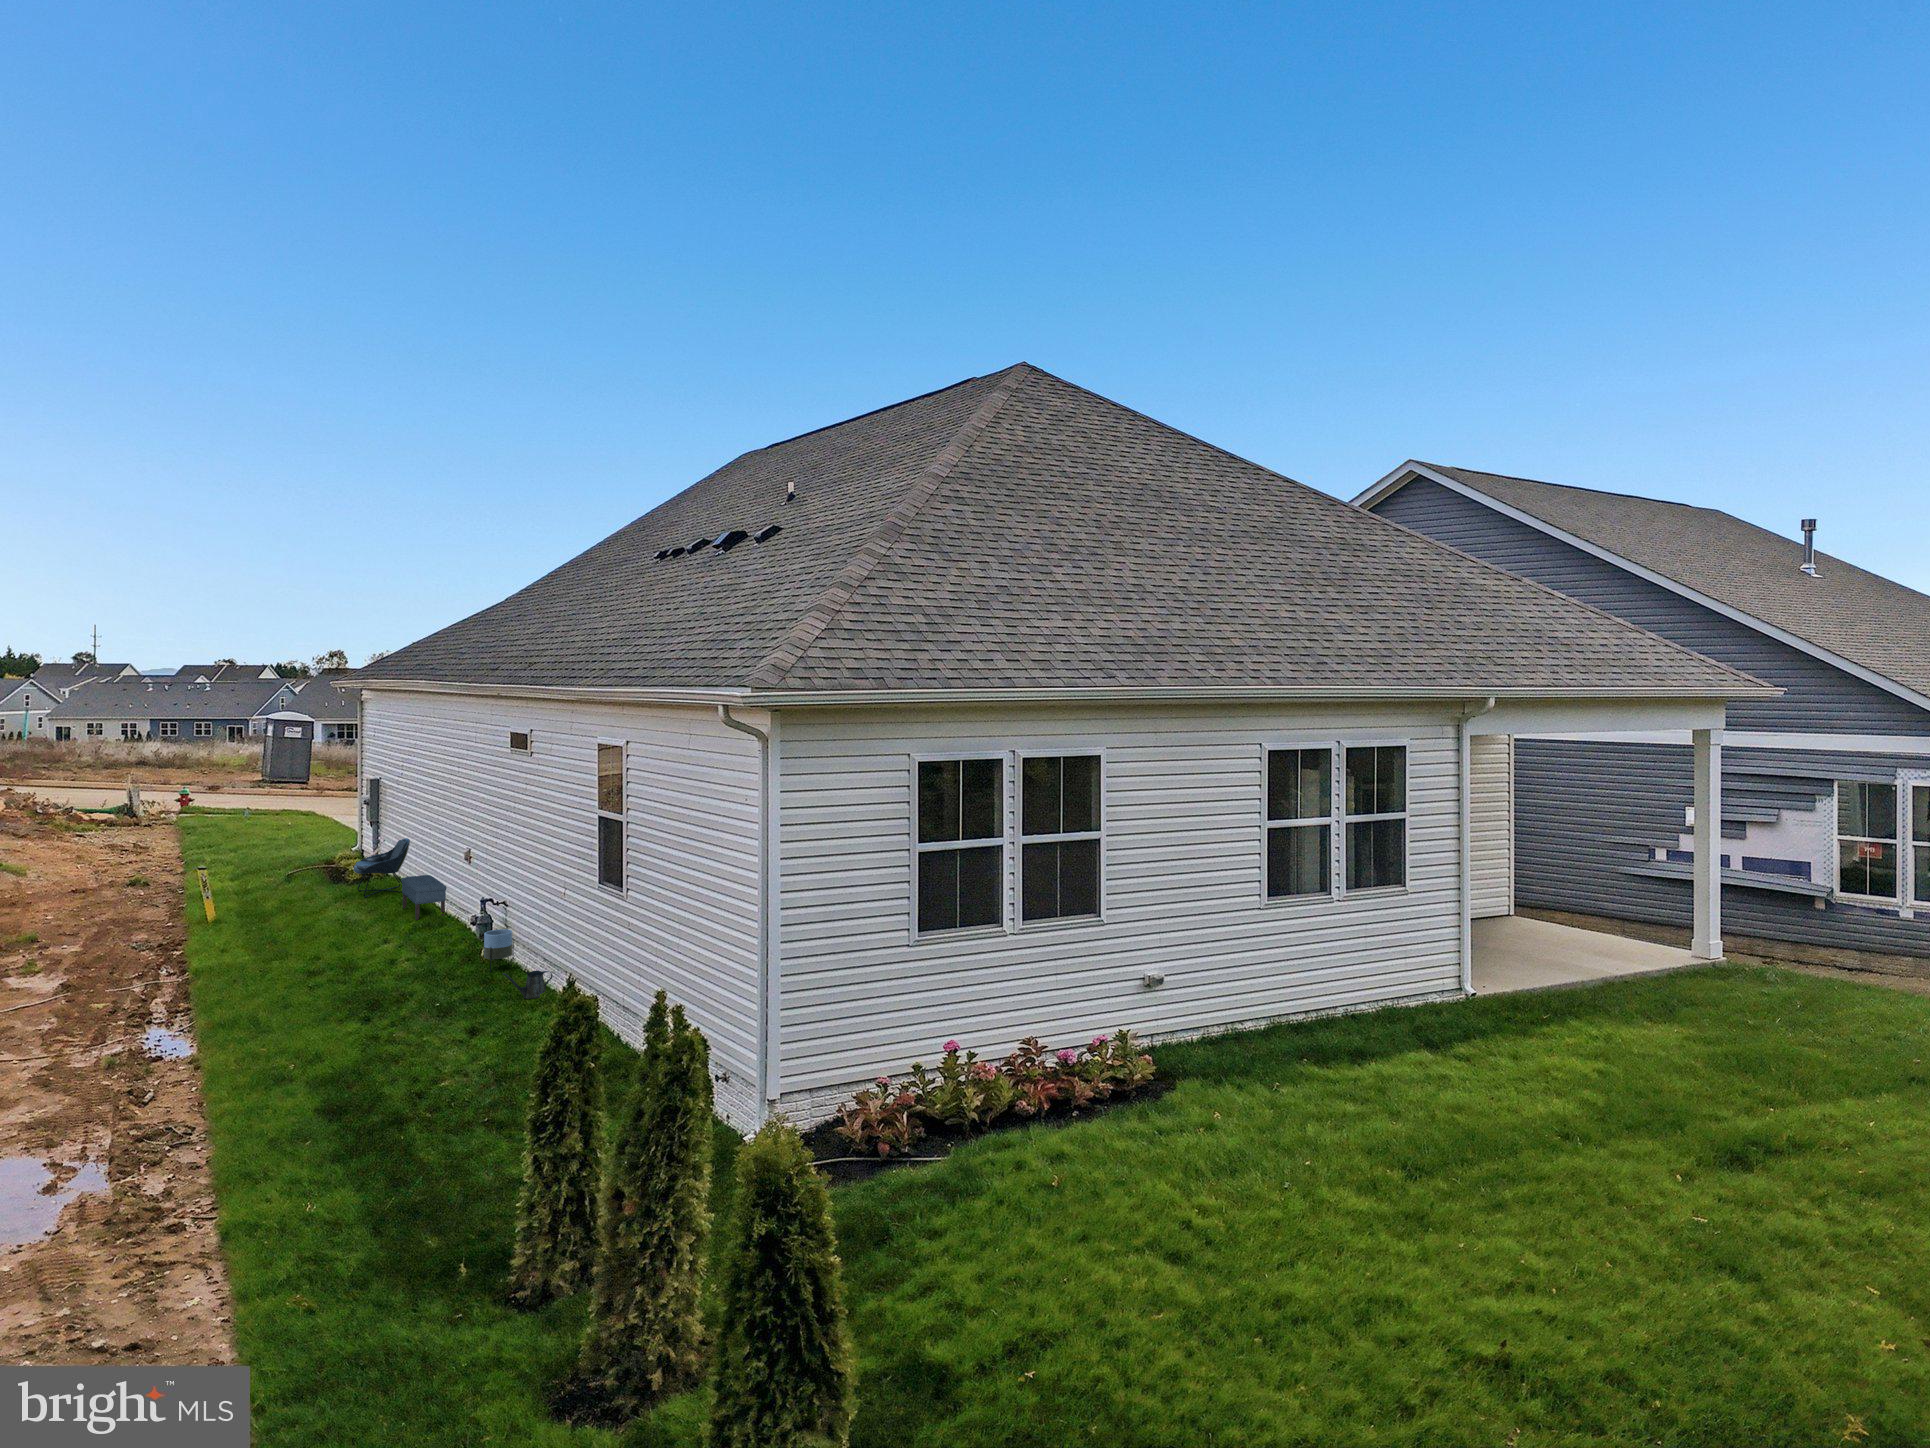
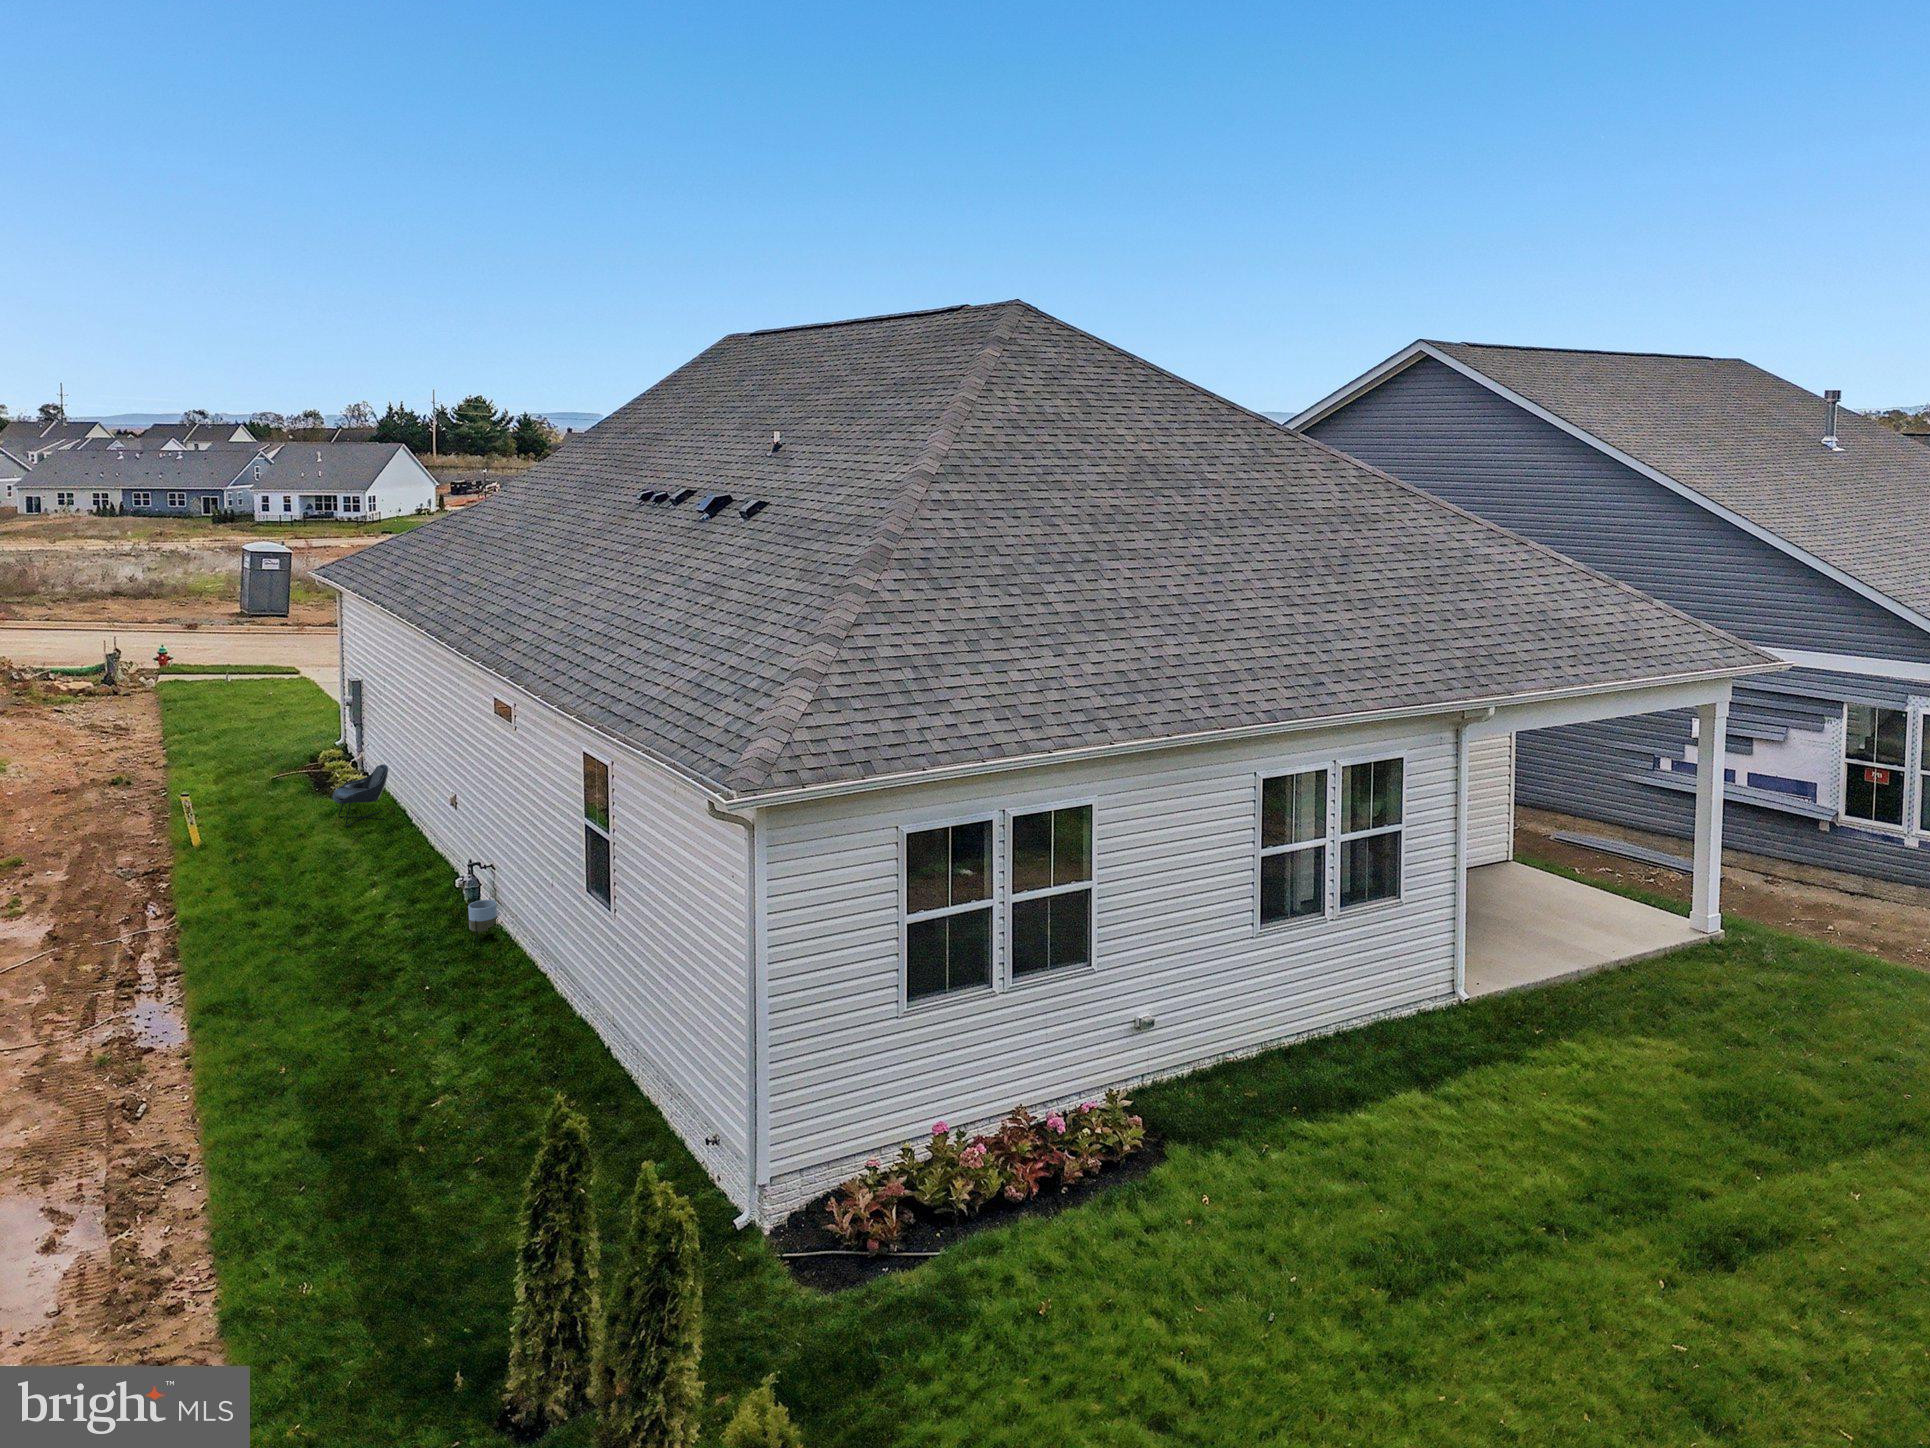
bench: present [401,875,446,920] -> none [382,811,428,863]
watering can: present [503,971,553,999] -> none [488,956,539,985]

